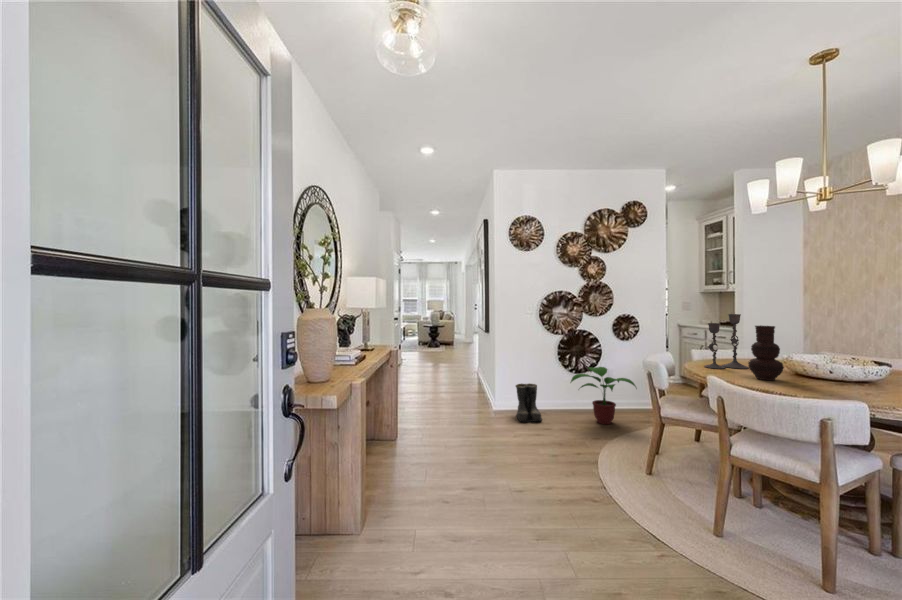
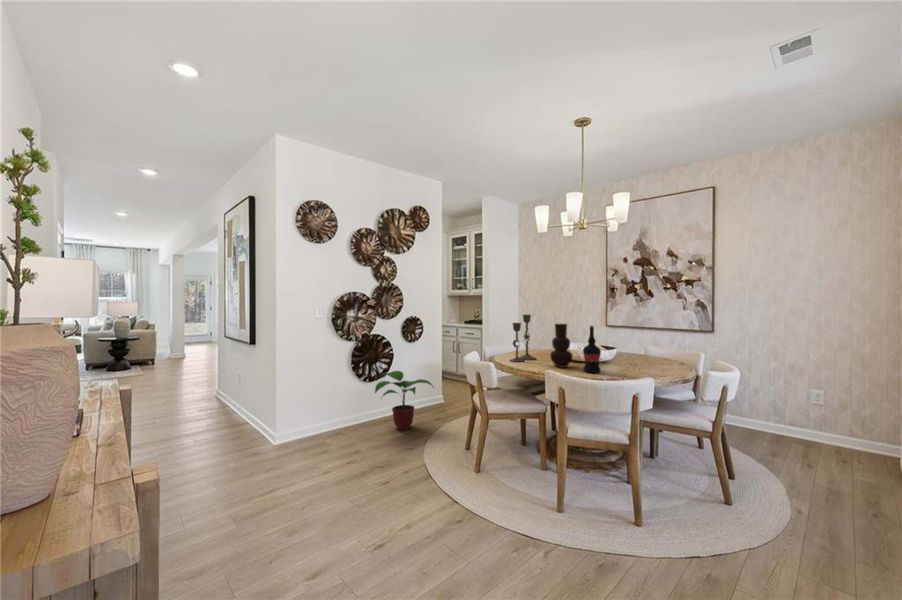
wine bottle: none [787,329,816,390] -> present [583,326,601,372]
boots: present [516,383,542,422] -> none [306,401,345,451]

